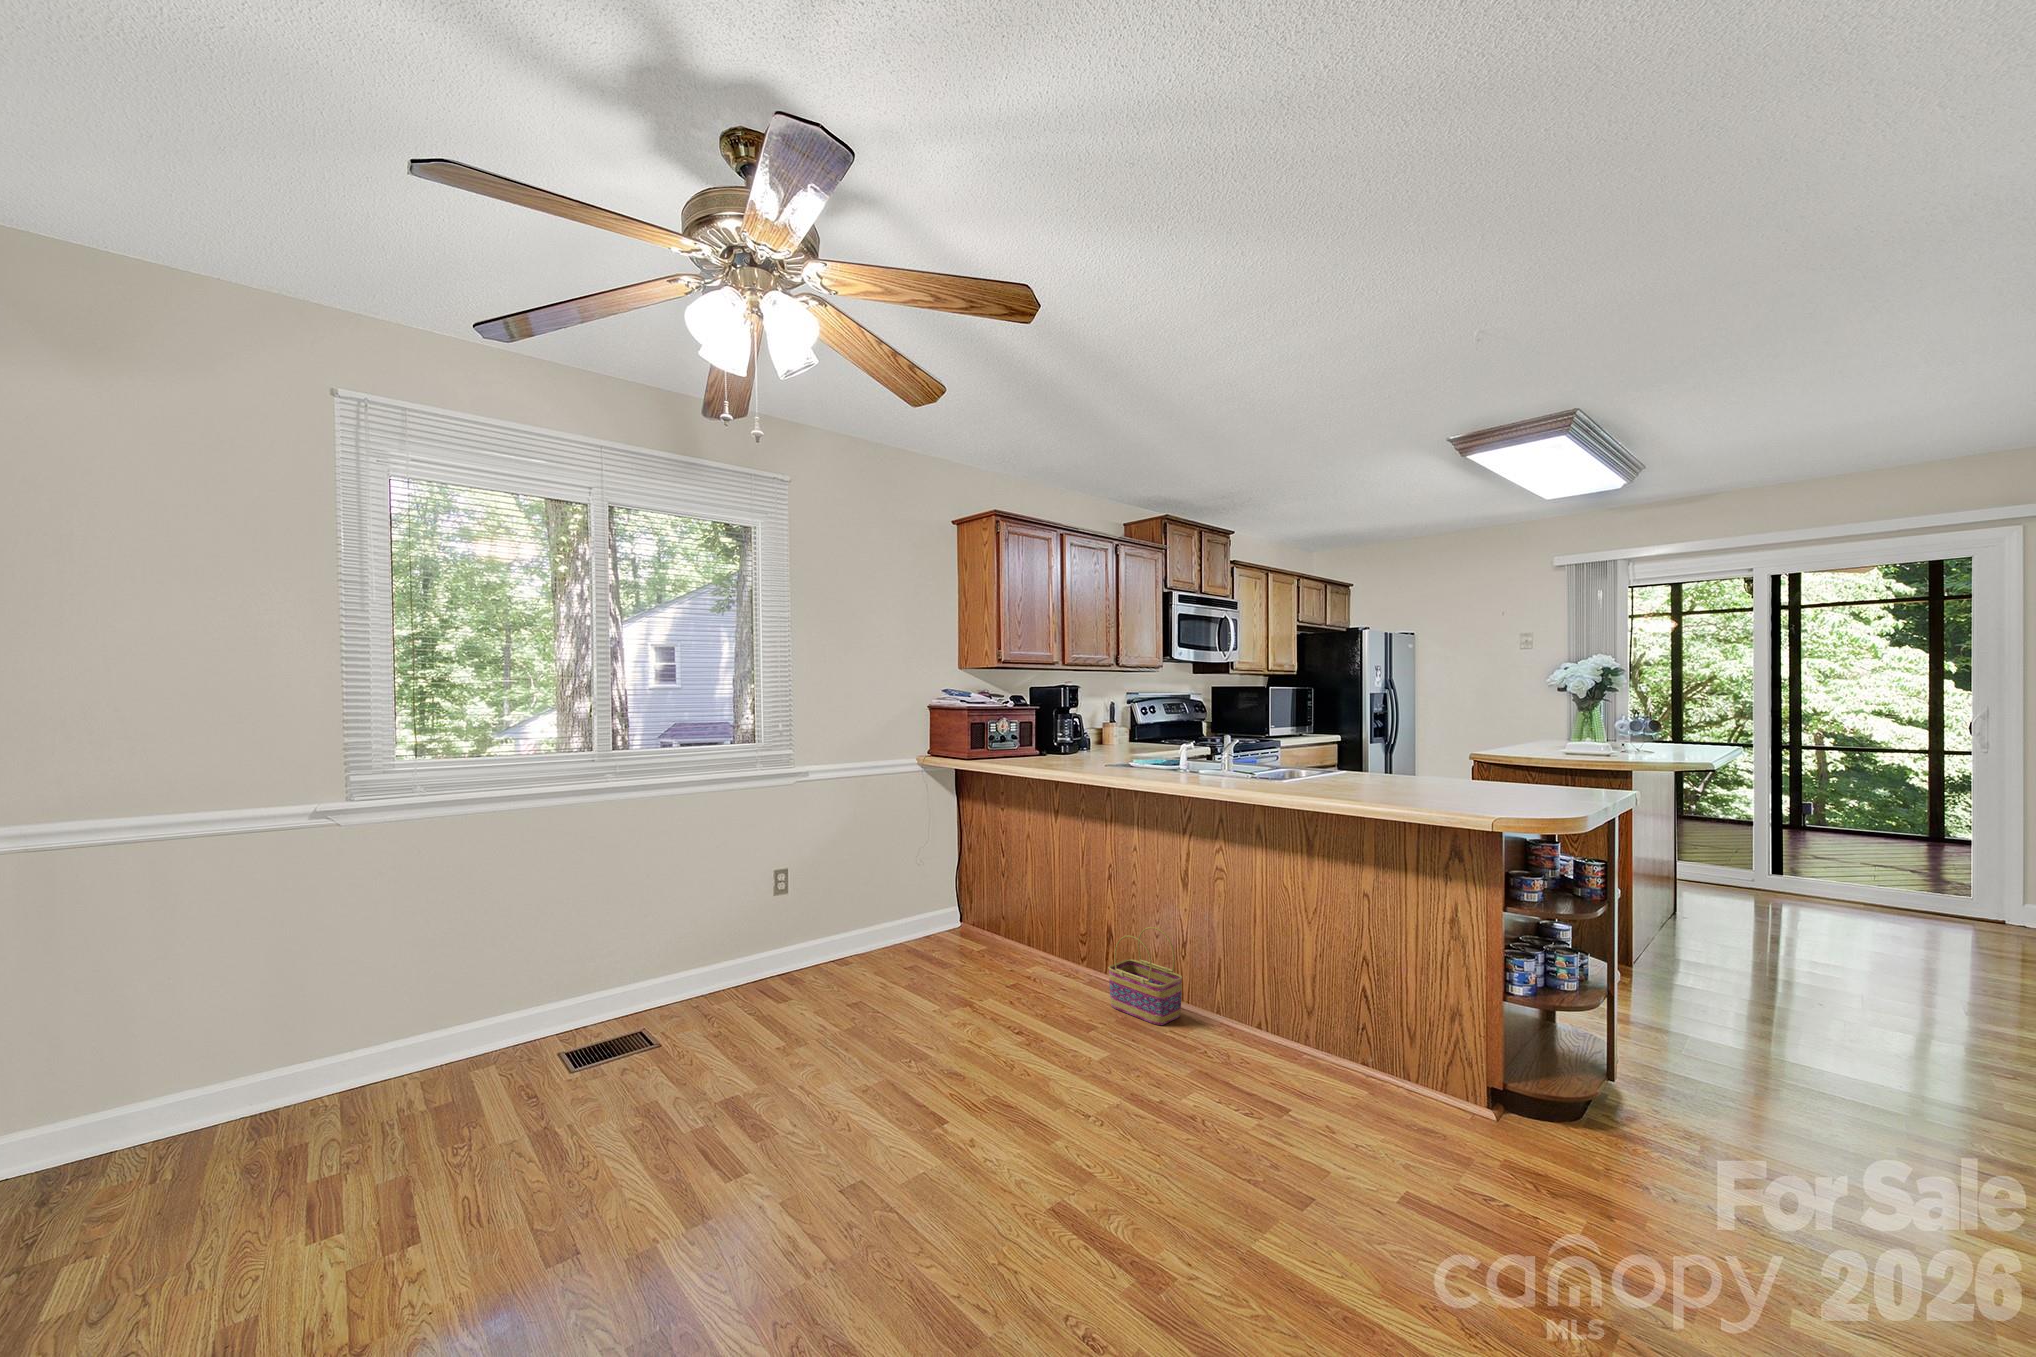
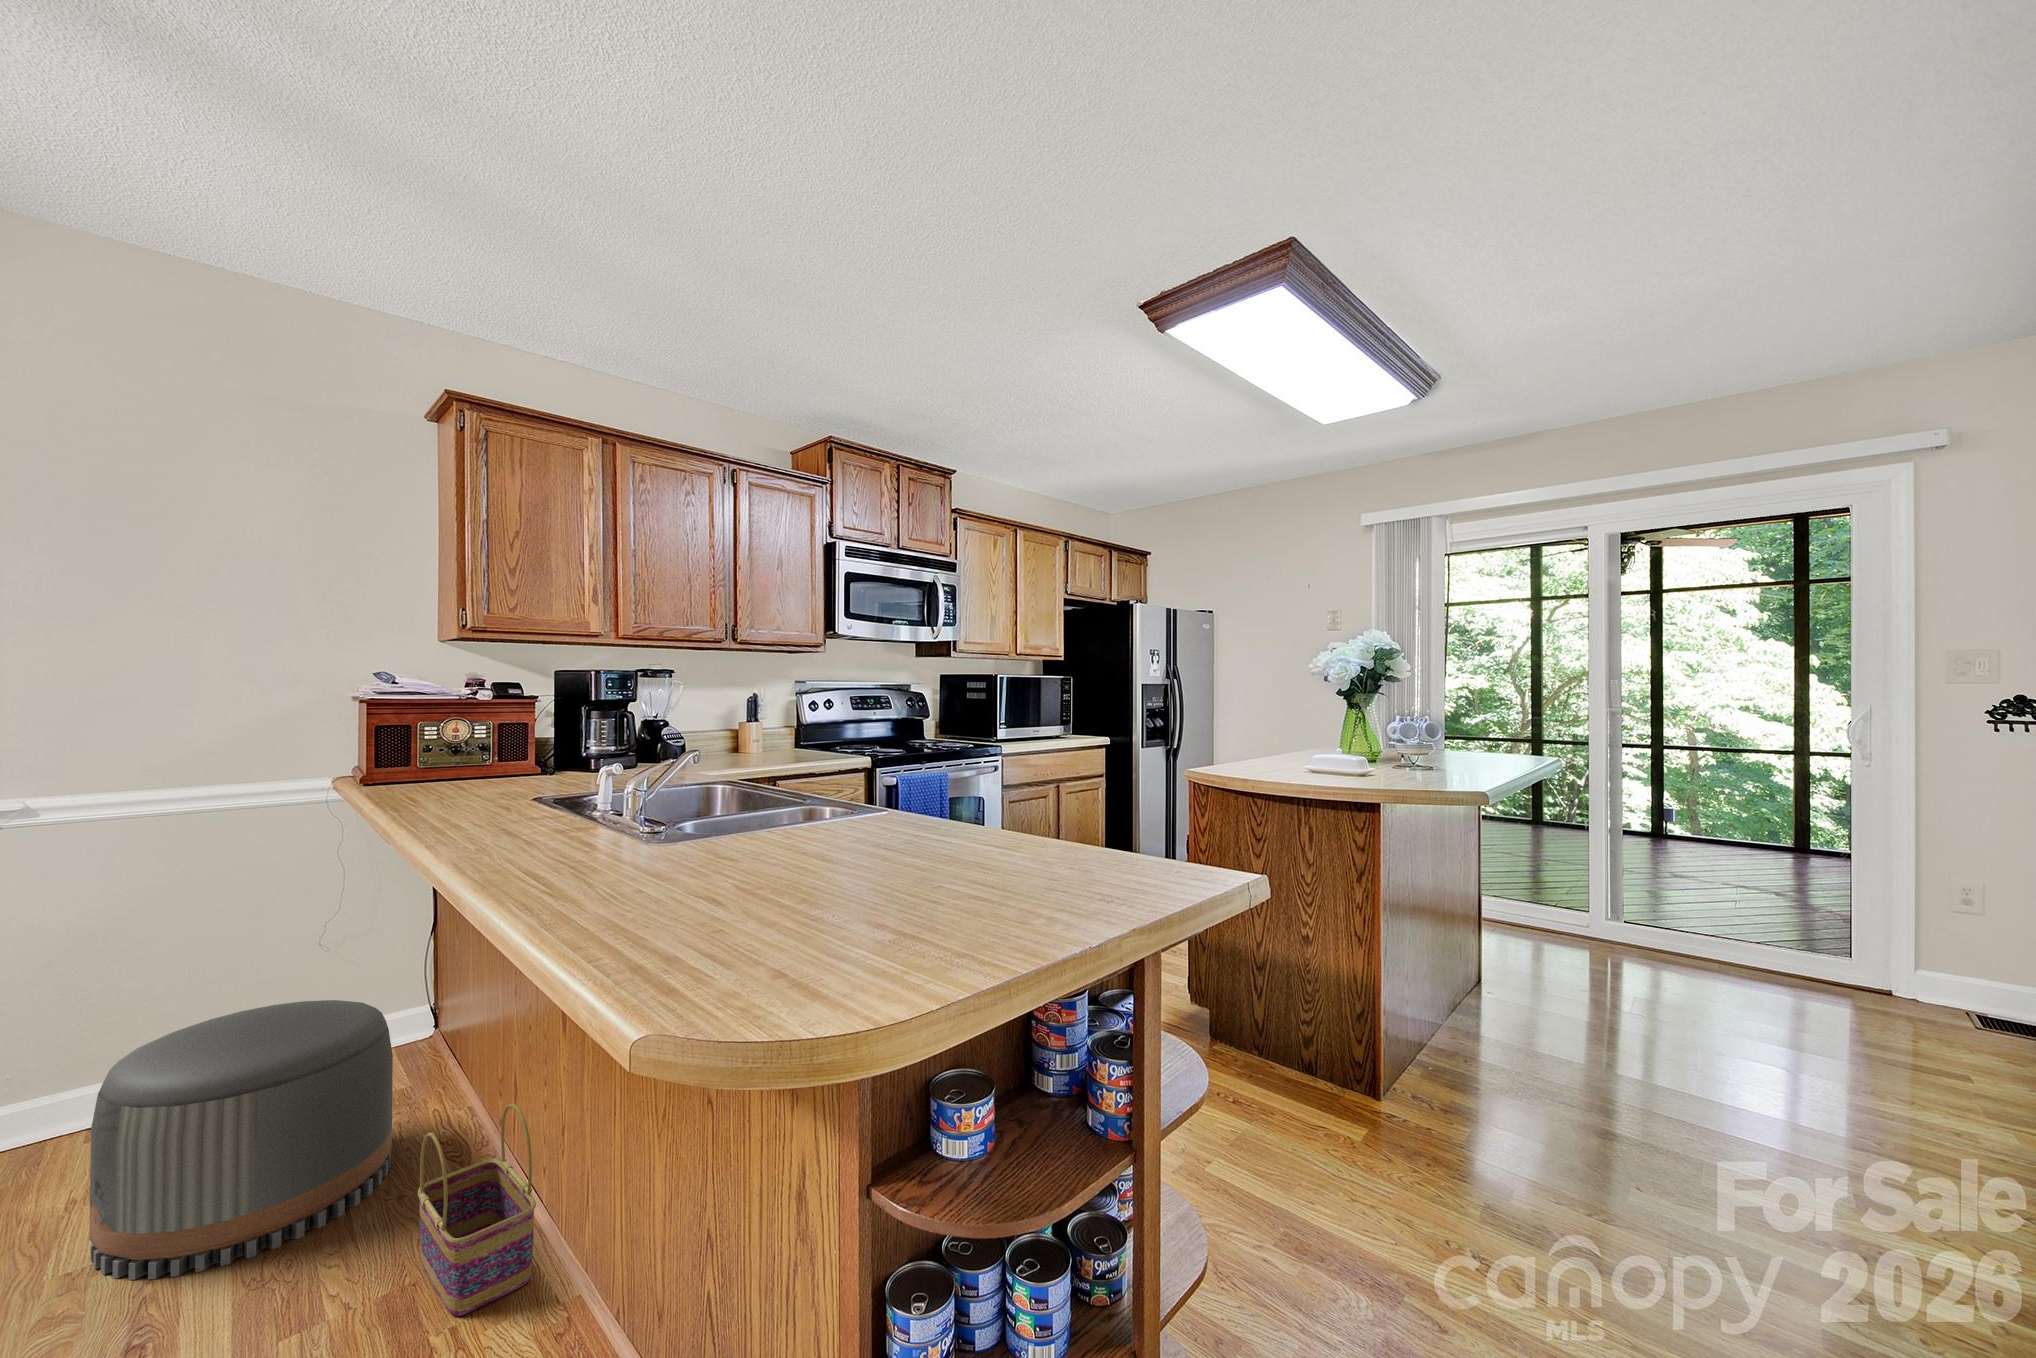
pouf: none [921,878,1041,1007] -> present [89,1000,393,1280]

